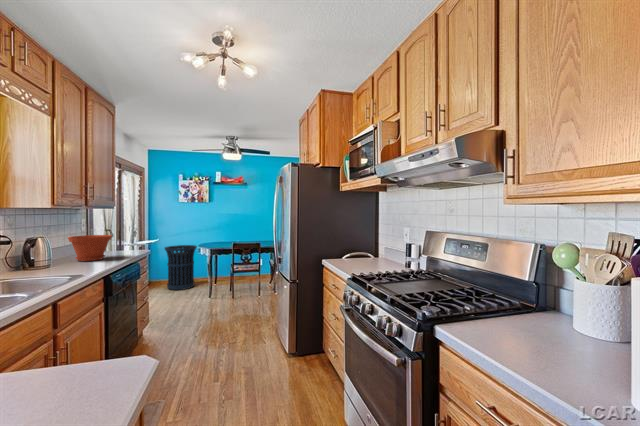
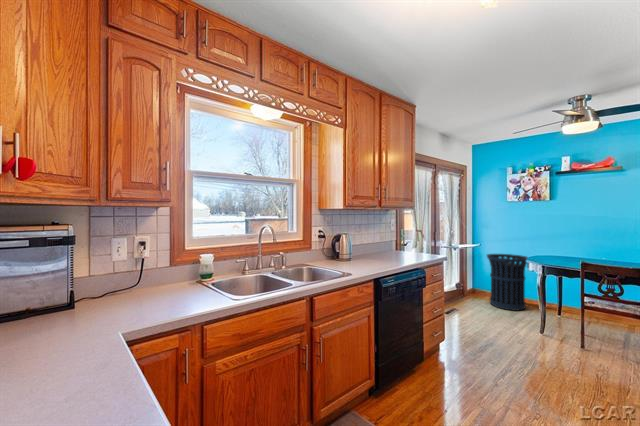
plant pot: present [68,235,112,261] -> none [365,235,400,261]

